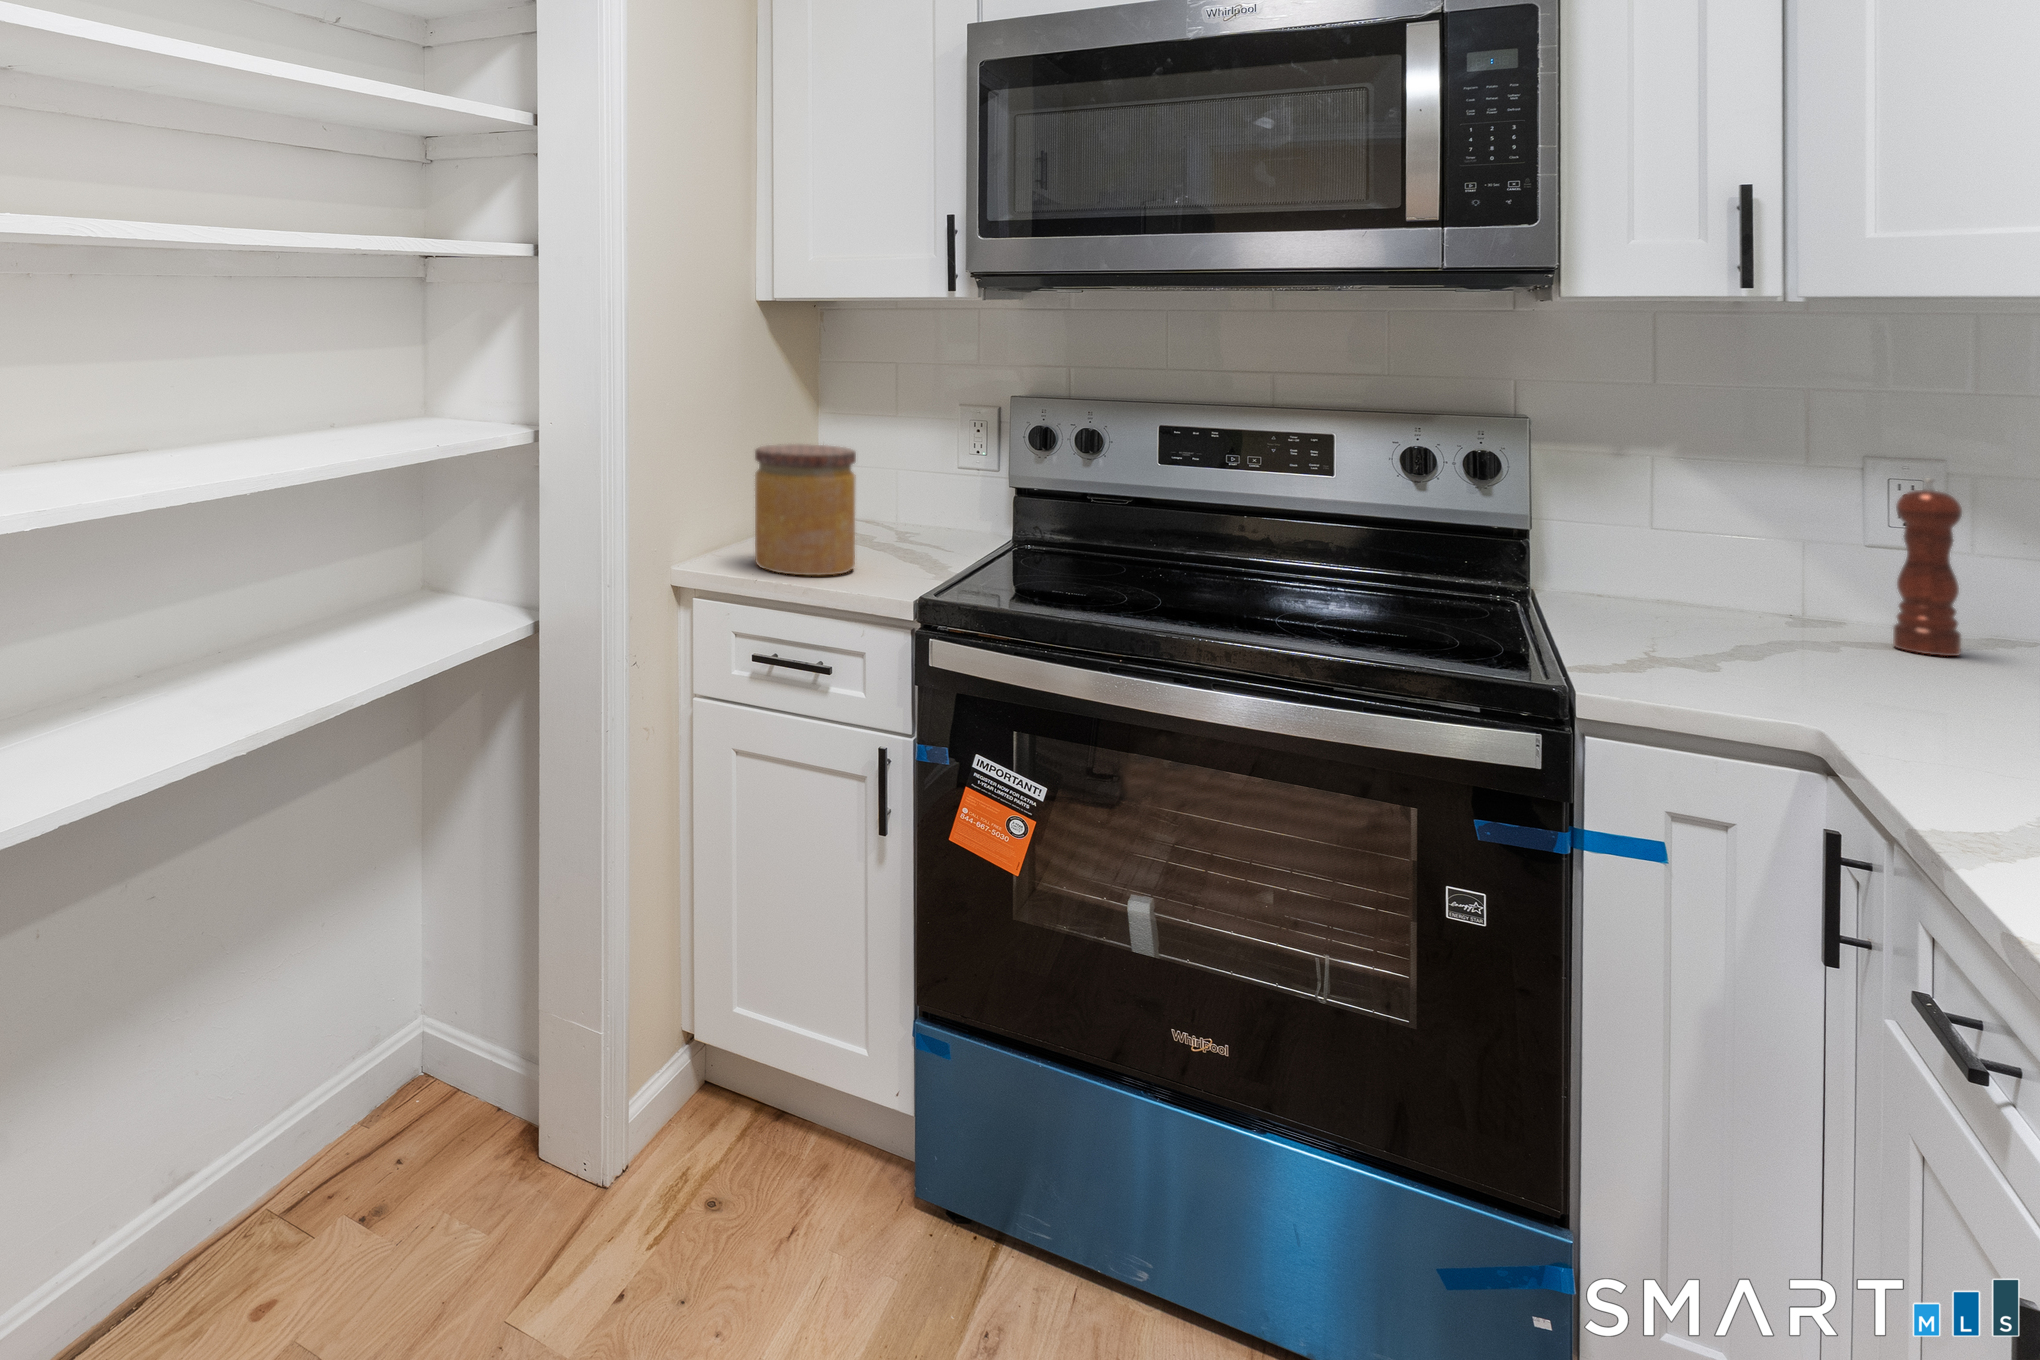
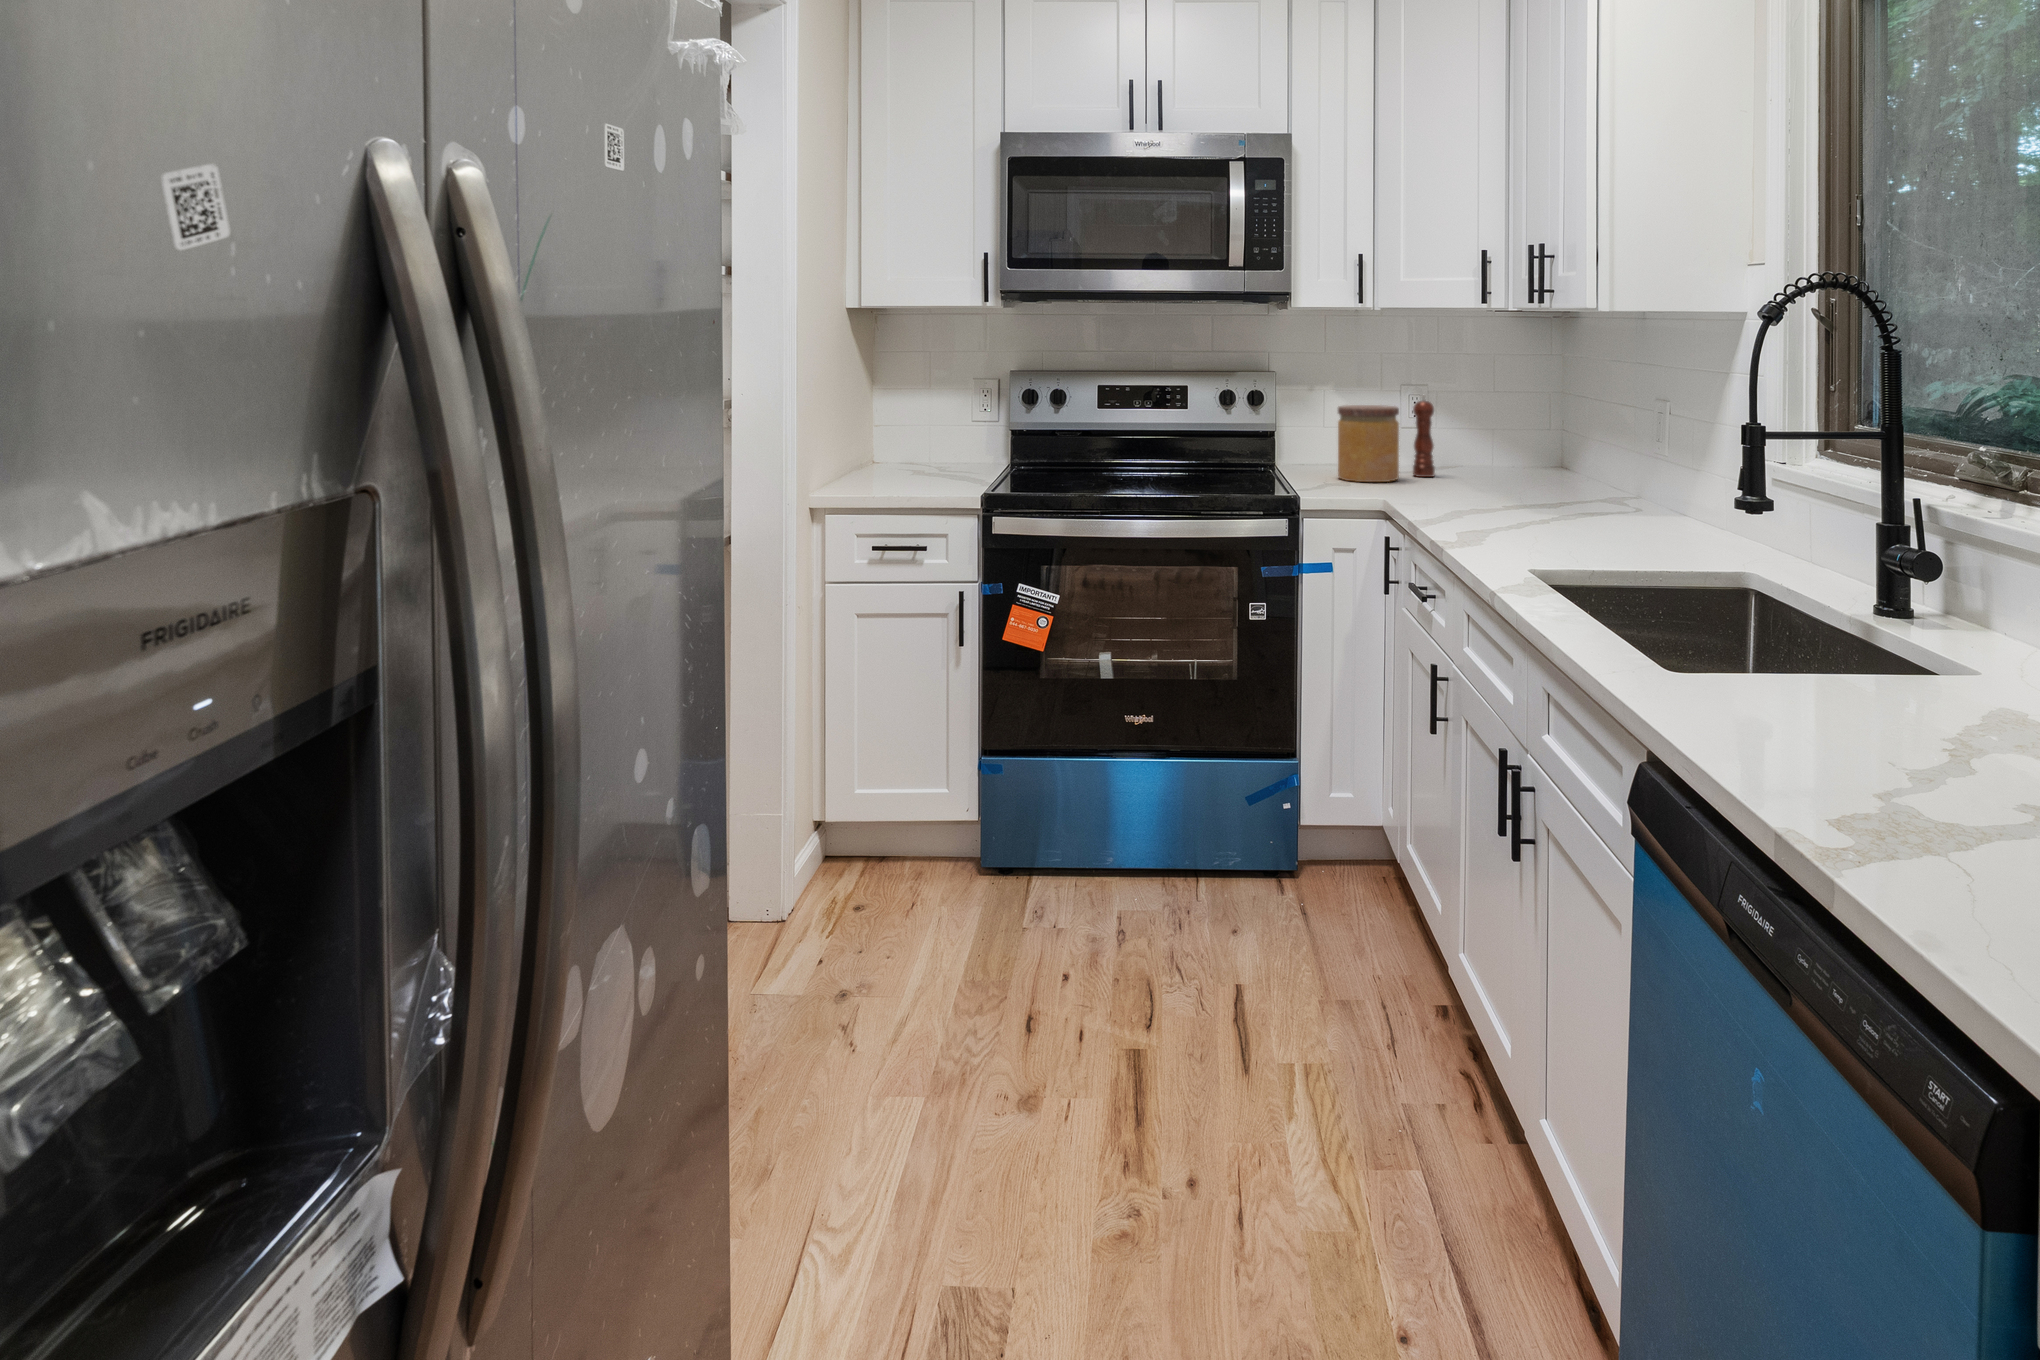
jar: present [755,444,856,575] -> present [1338,405,1399,482]

